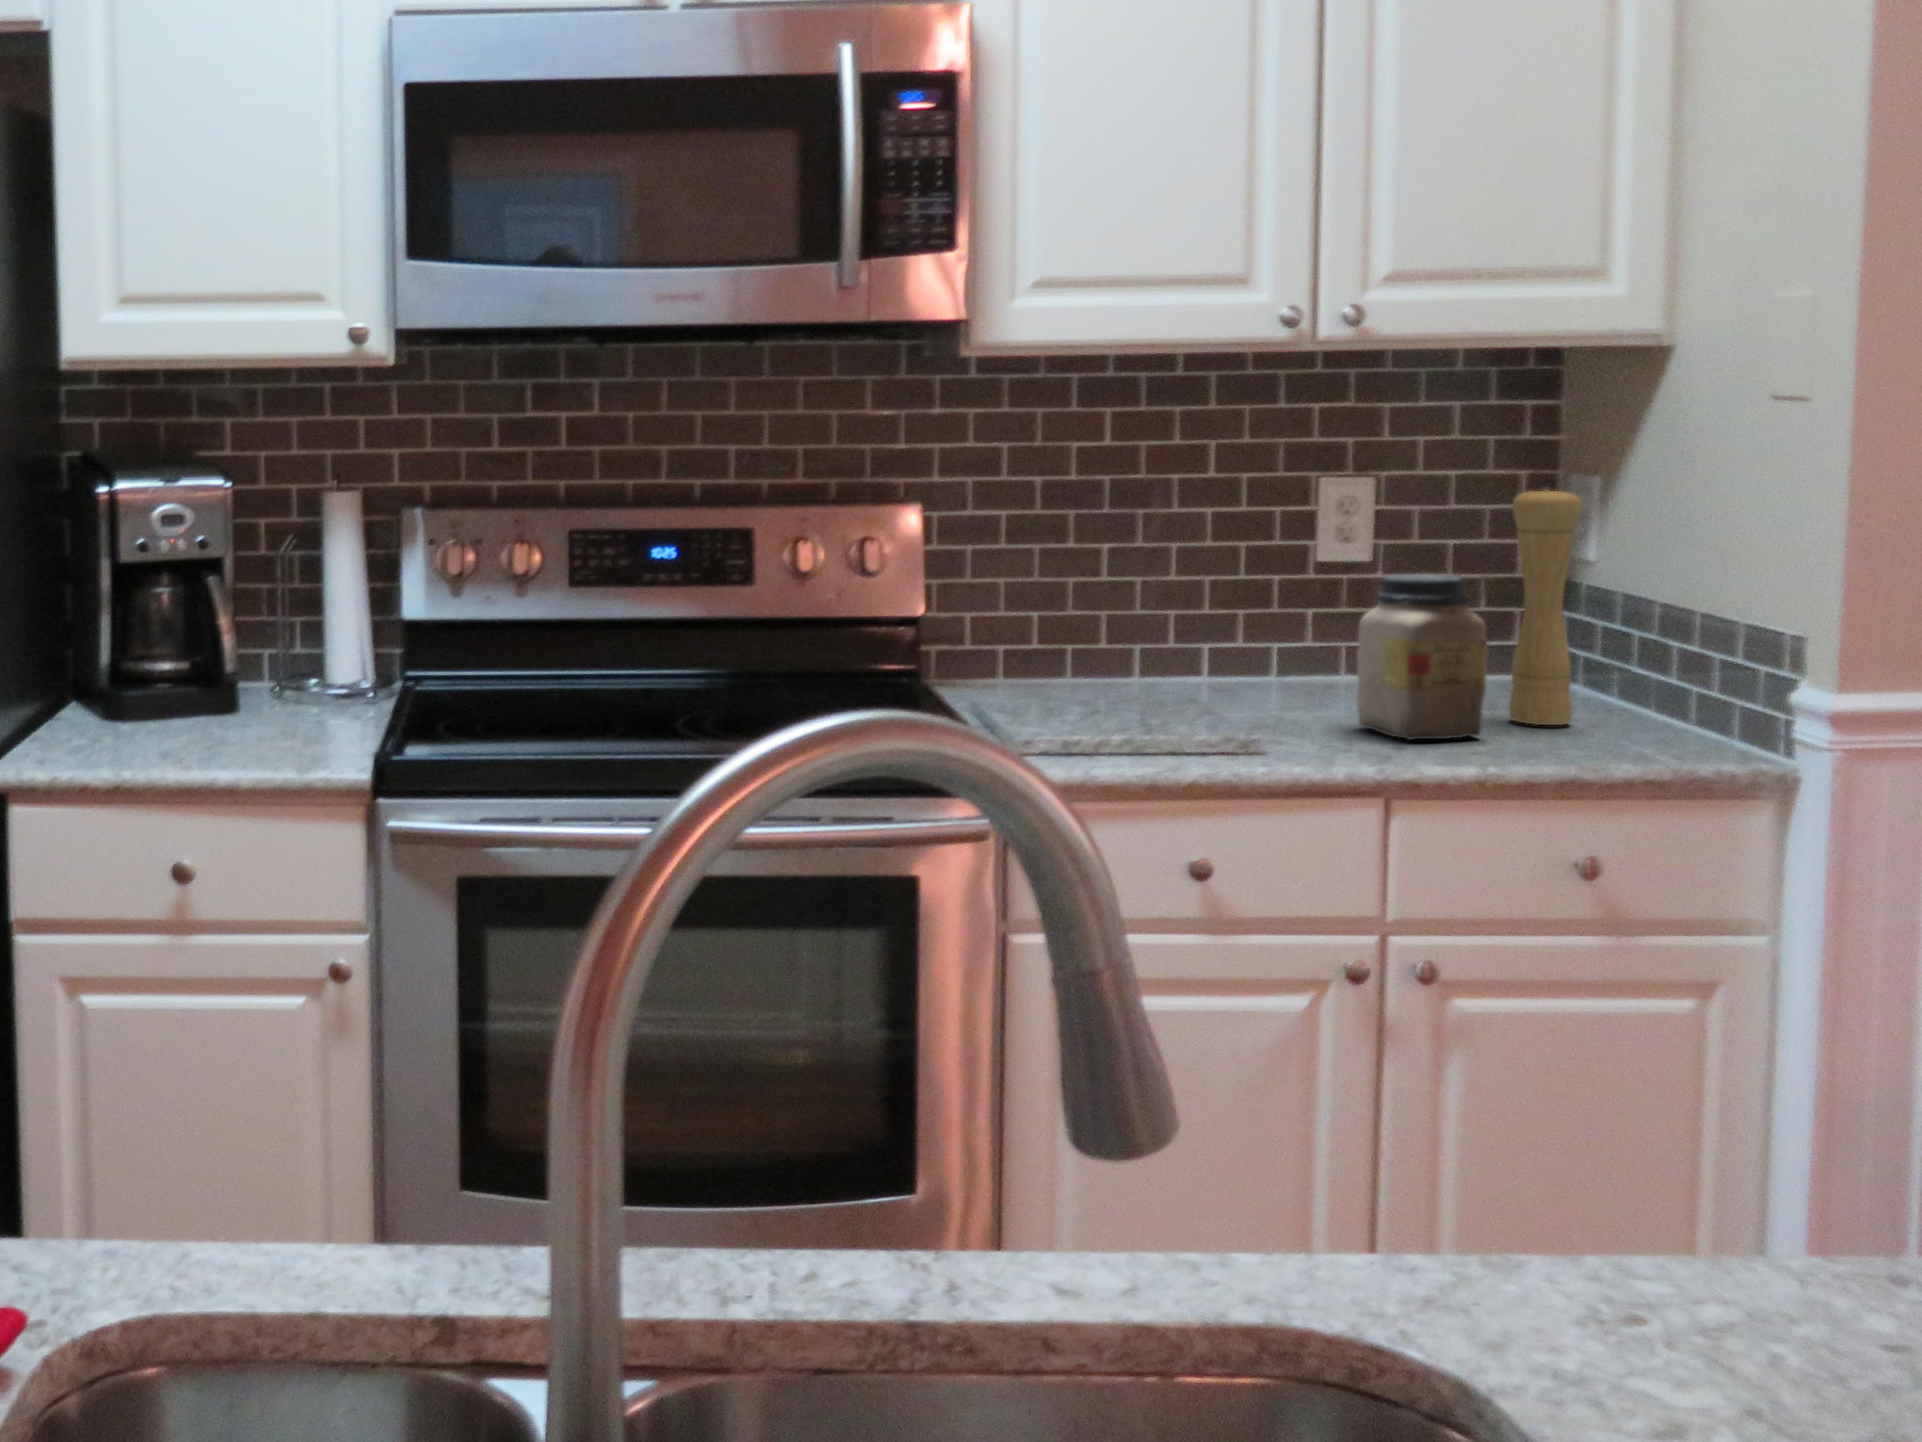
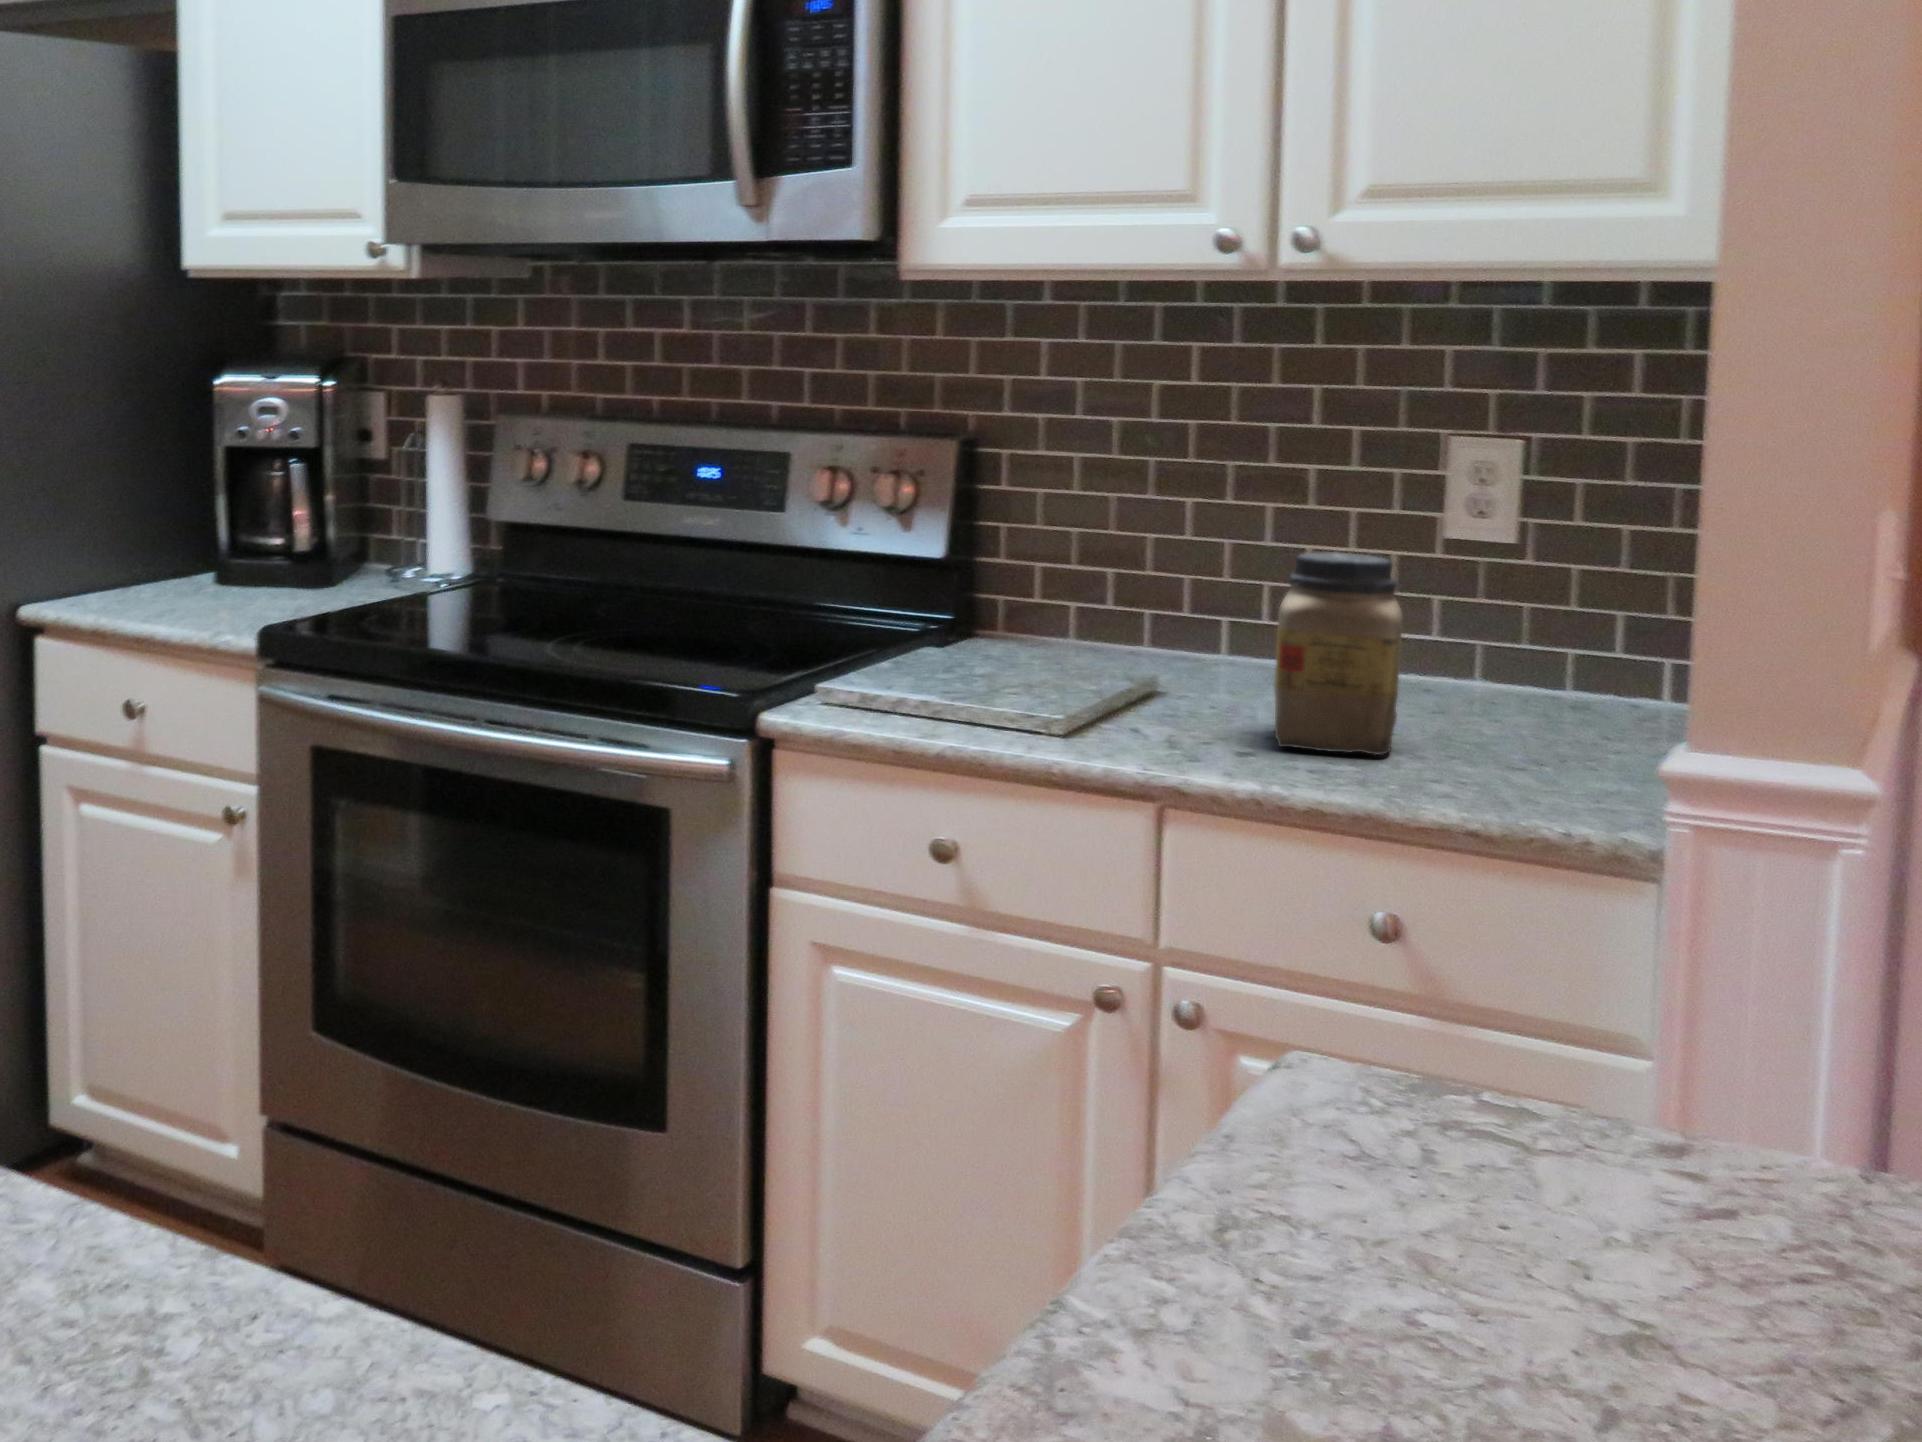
pepper mill: present [1509,487,1581,725] -> none [1497,459,1593,760]

